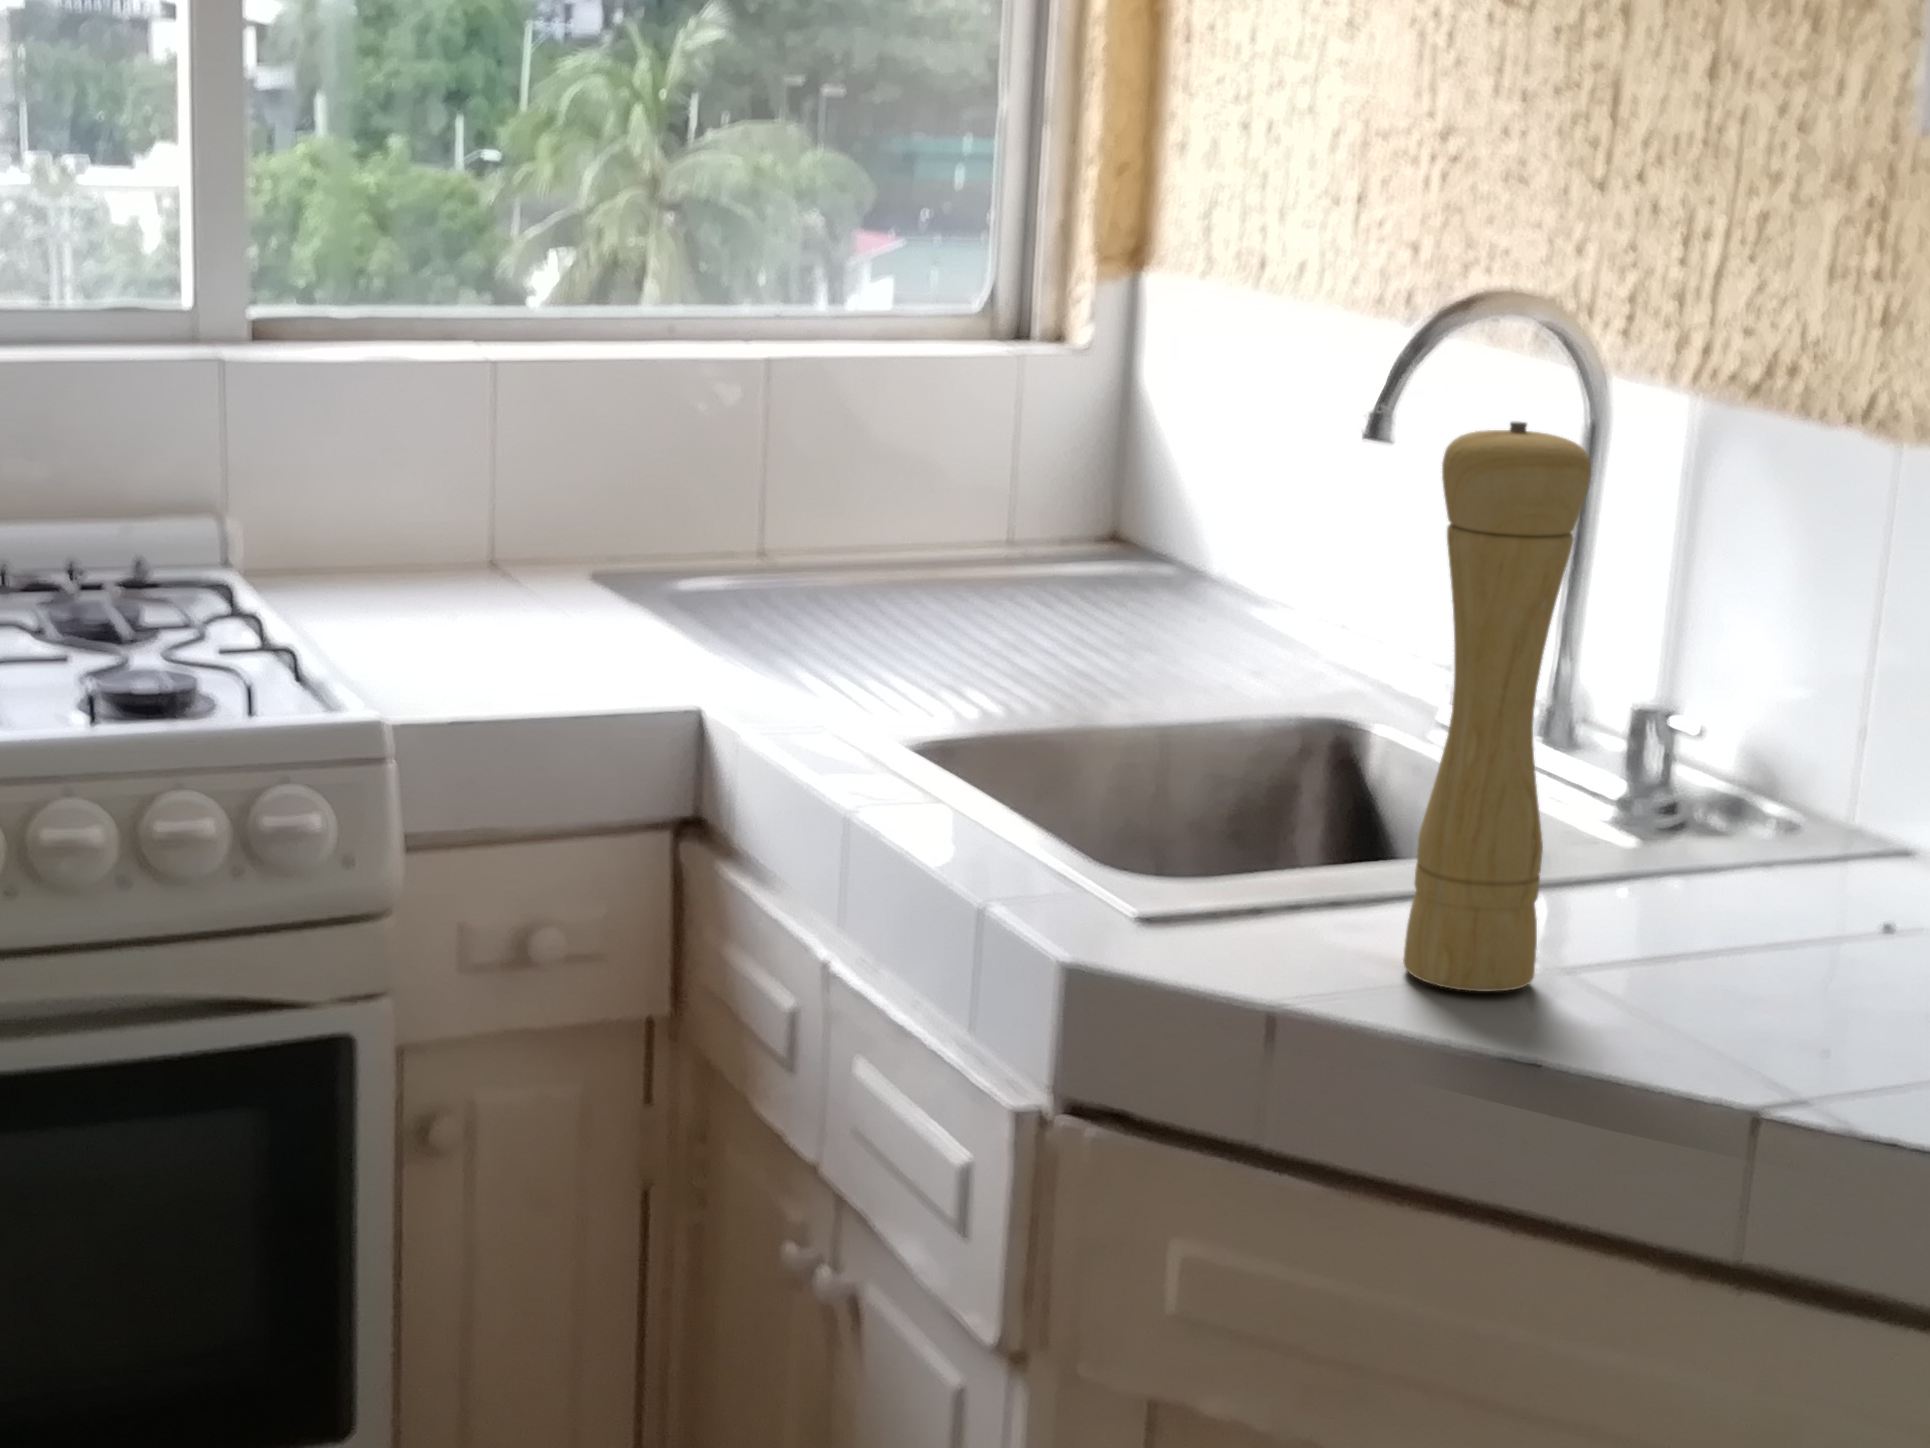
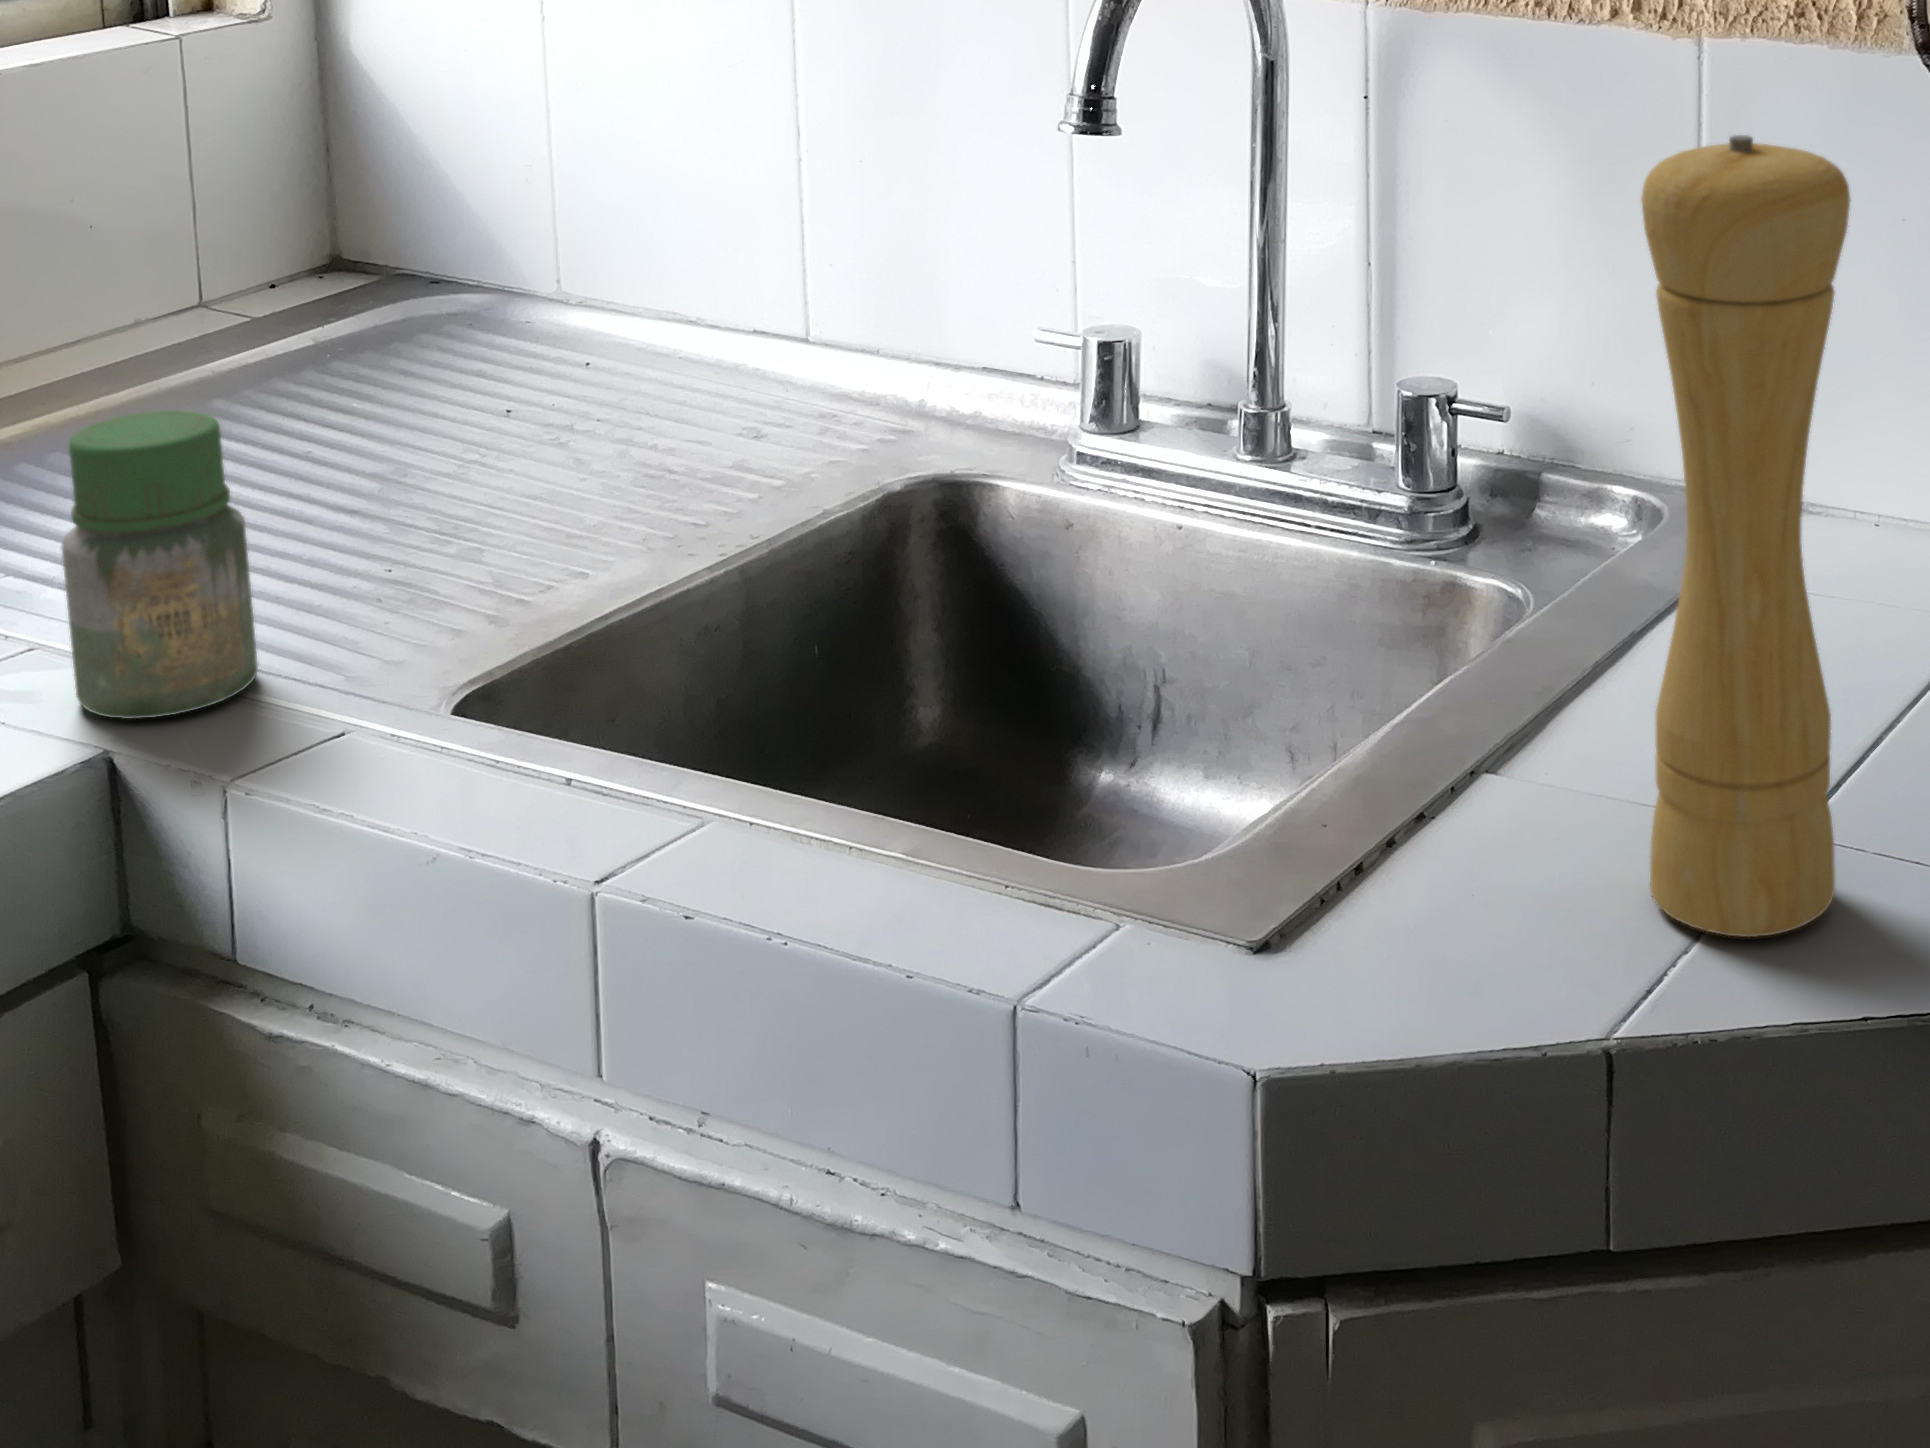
jar: none [719,521,822,699] -> present [61,410,258,719]

